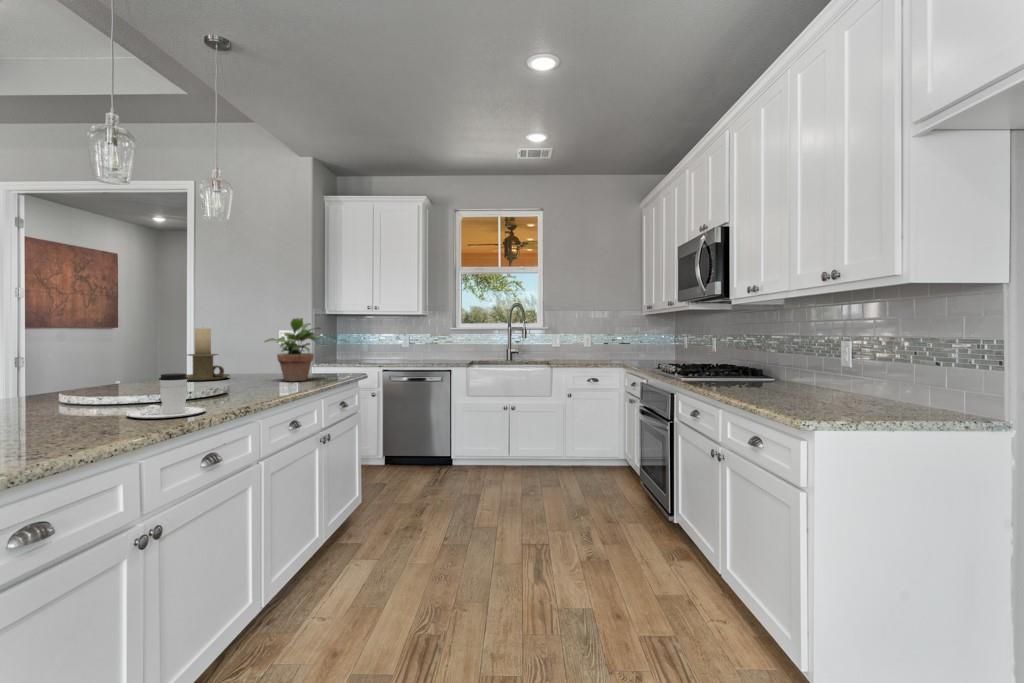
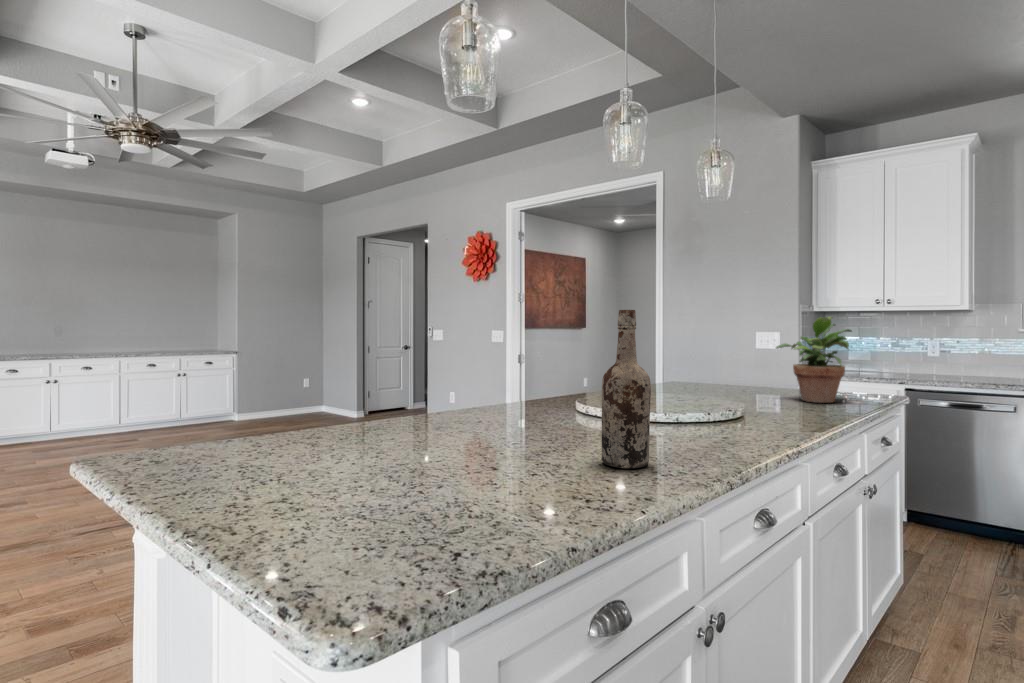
wine bottle: none [54,308,103,434] -> present [602,310,651,468]
candle holder: present [186,328,229,381] -> none [668,330,728,393]
coffee cup: present [126,373,206,418] -> none [660,393,753,454]

